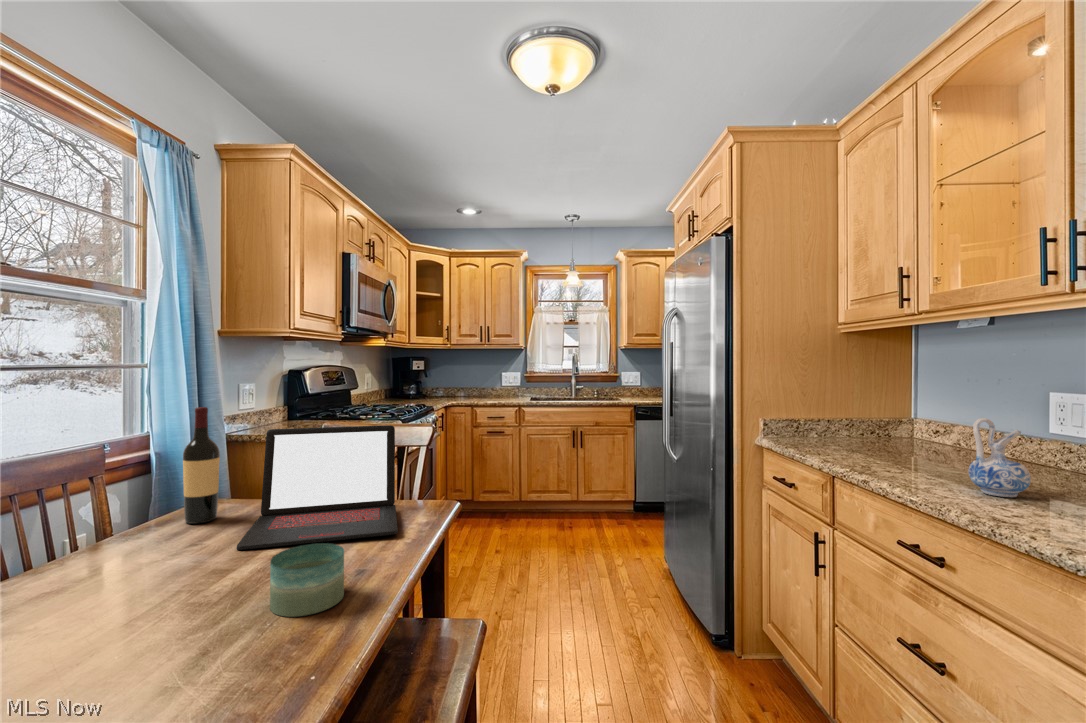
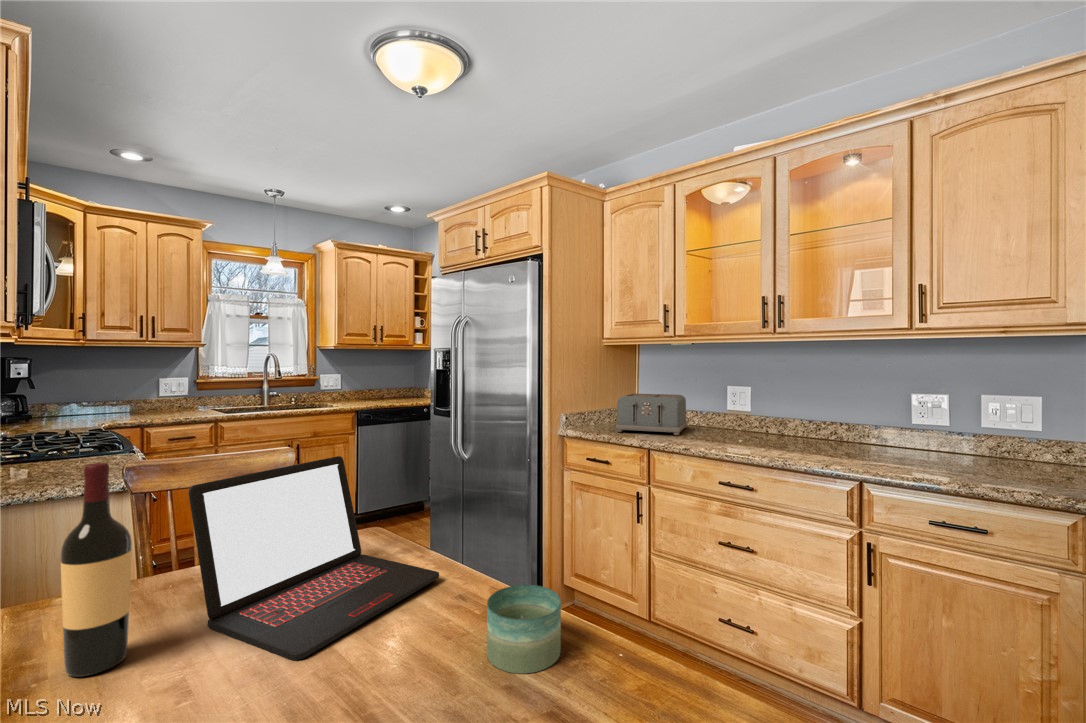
toaster: none [823,398,972,462] -> present [616,393,687,435]
ceramic pitcher: present [968,418,1031,497] -> none [732,403,761,448]

